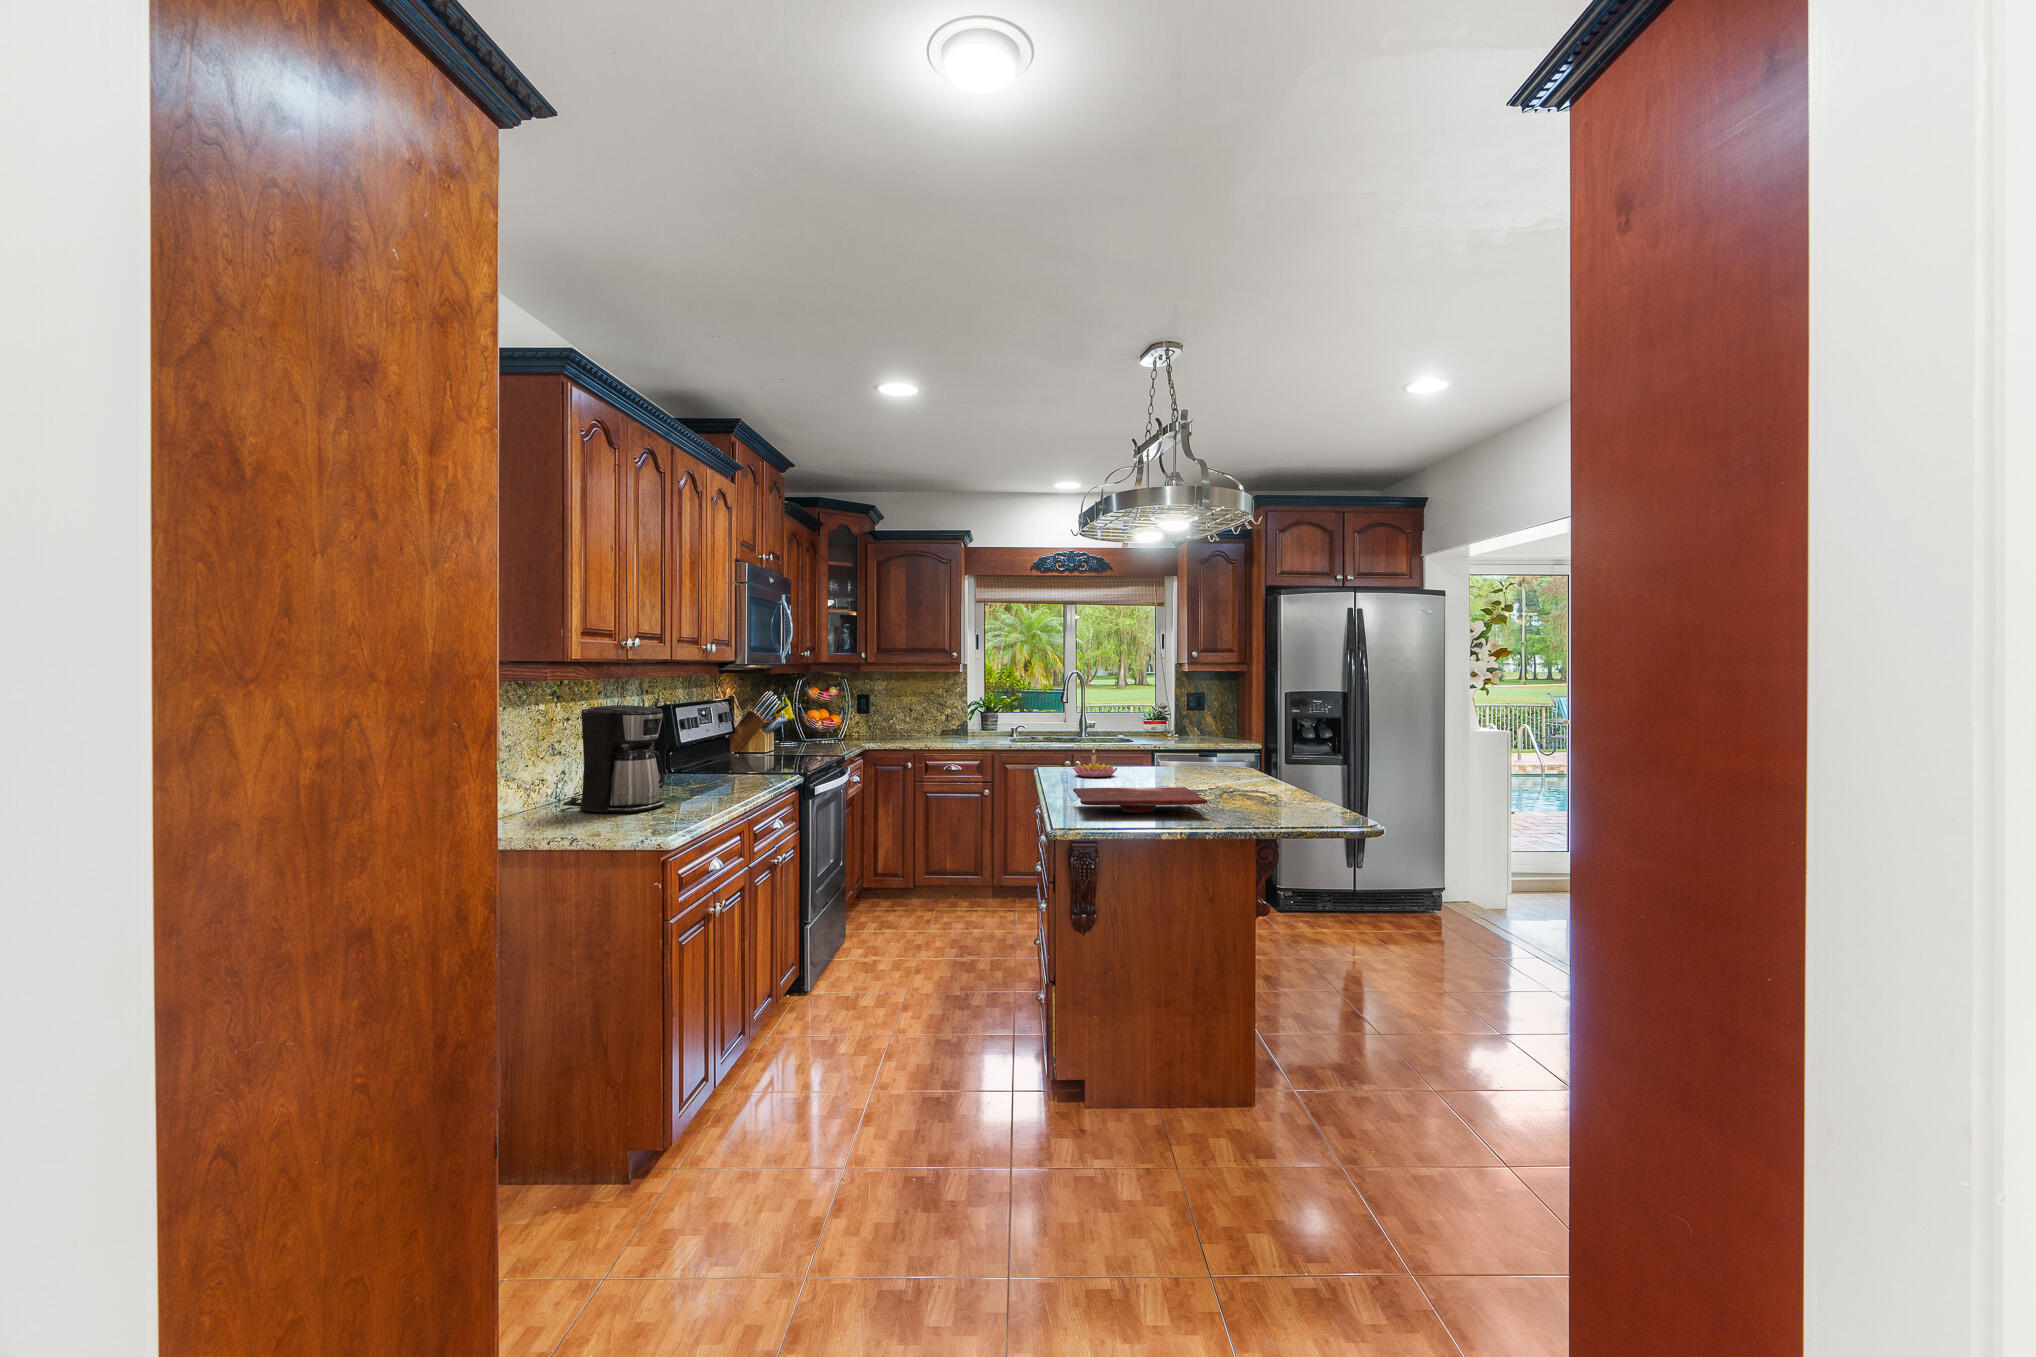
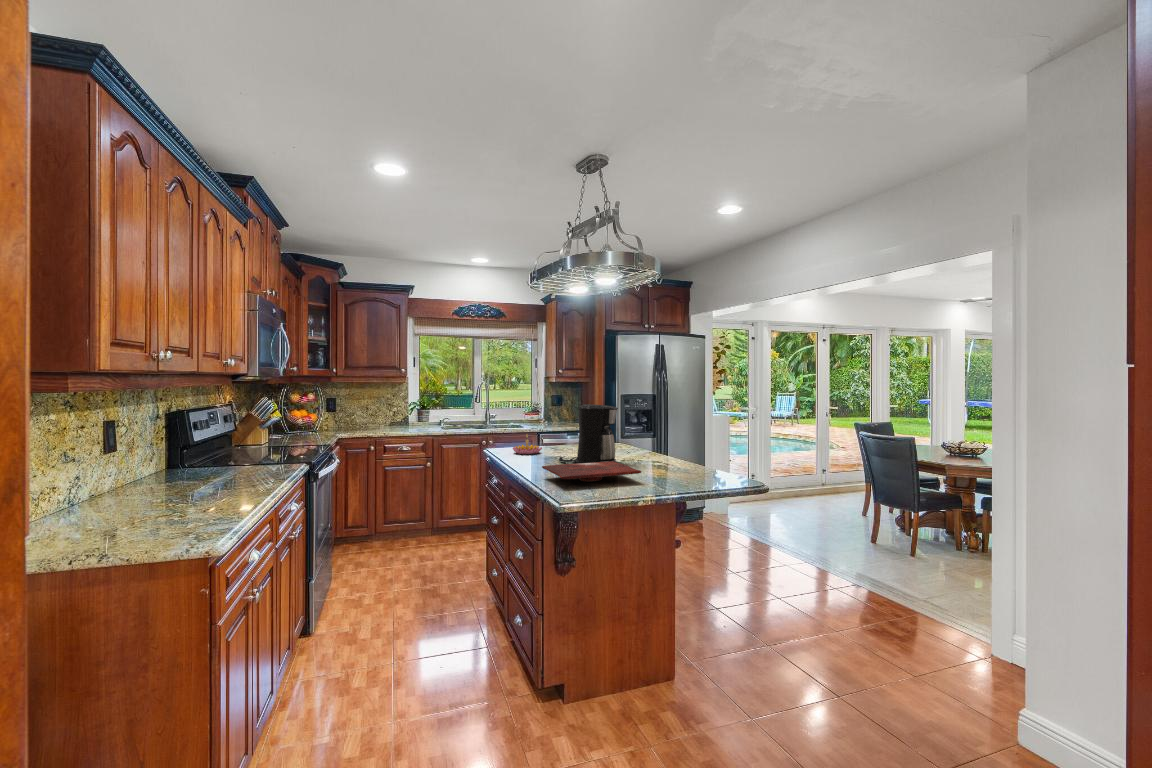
coffee maker: present [563,705,666,813] -> present [559,404,618,463]

